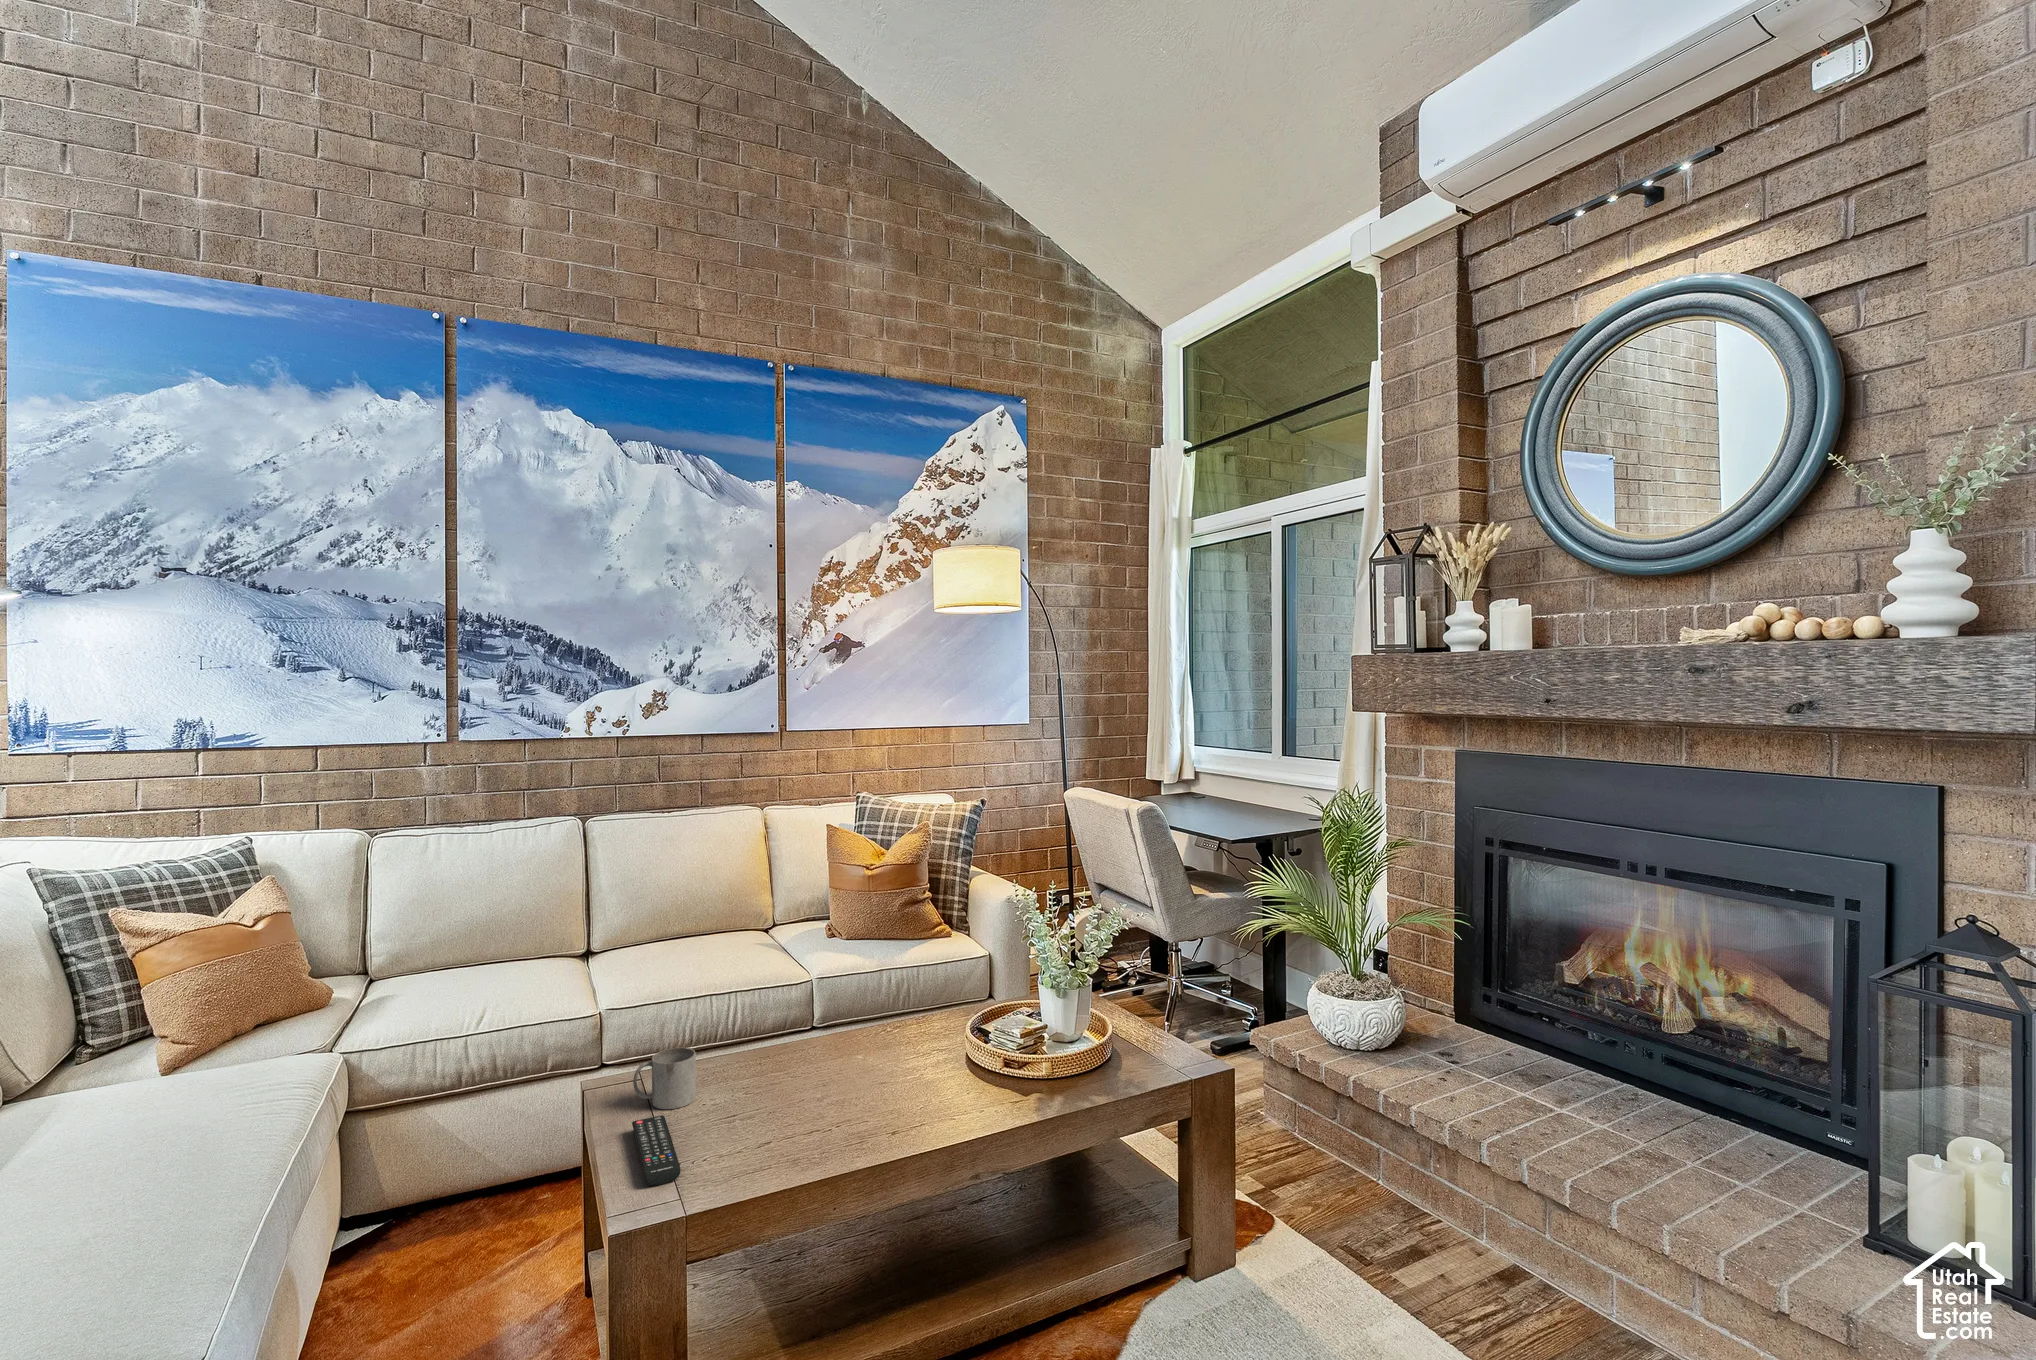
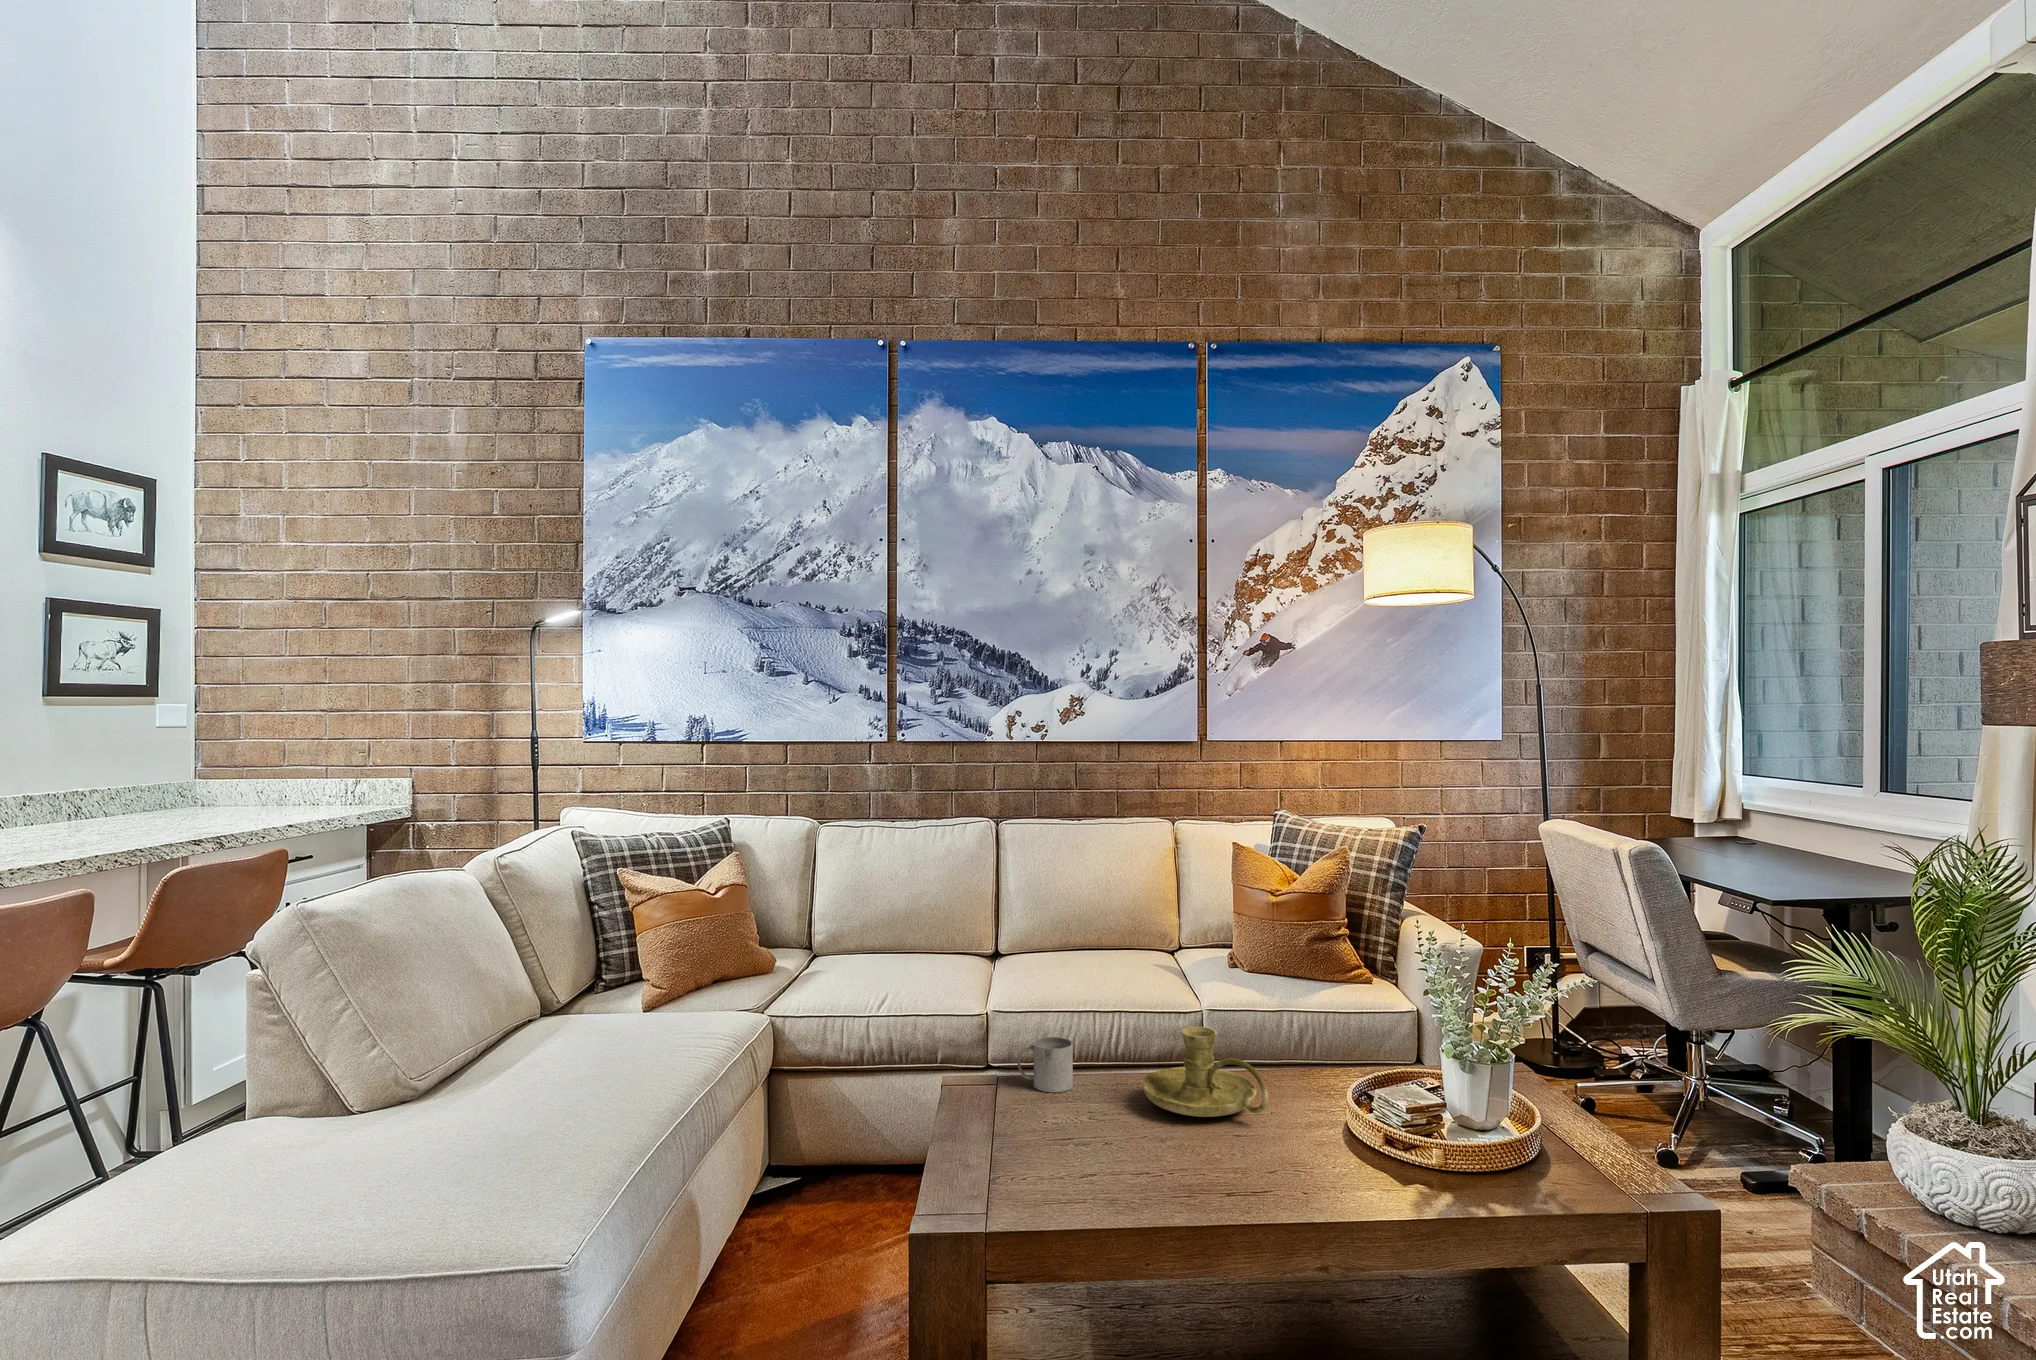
candle holder: none [774,1015,904,1109] -> present [1143,1027,1268,1117]
remote control: present [632,1115,680,1186] -> none [1012,1094,1045,1147]

